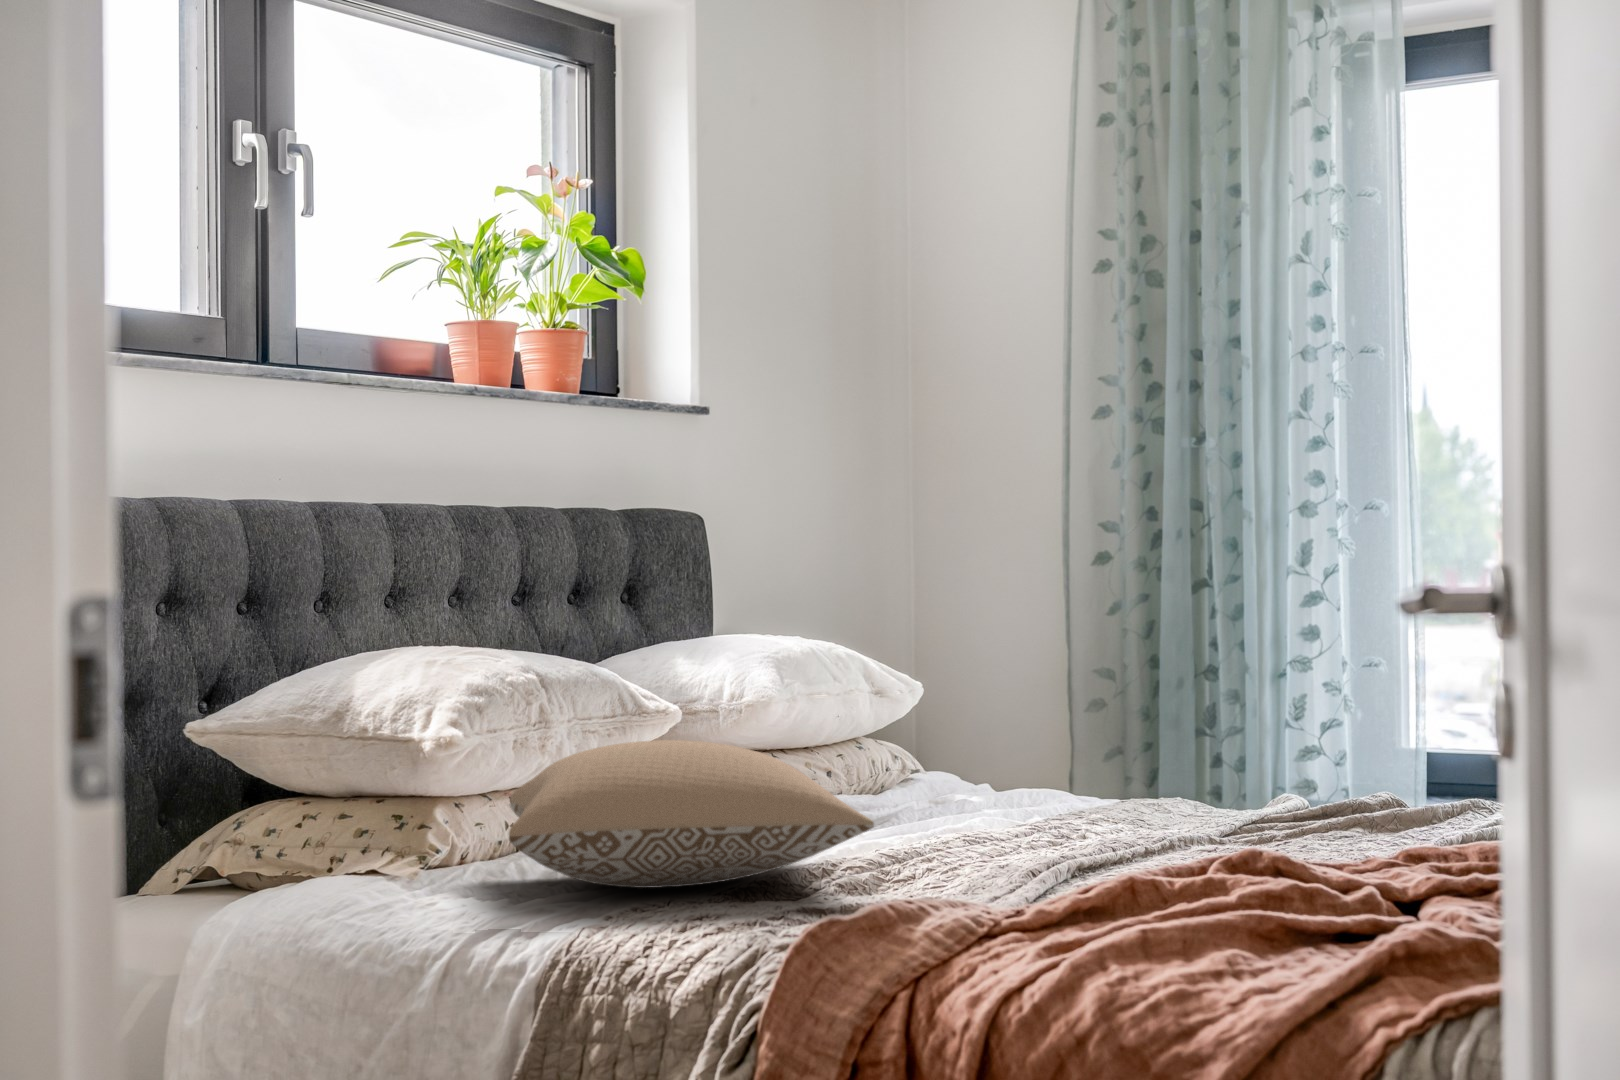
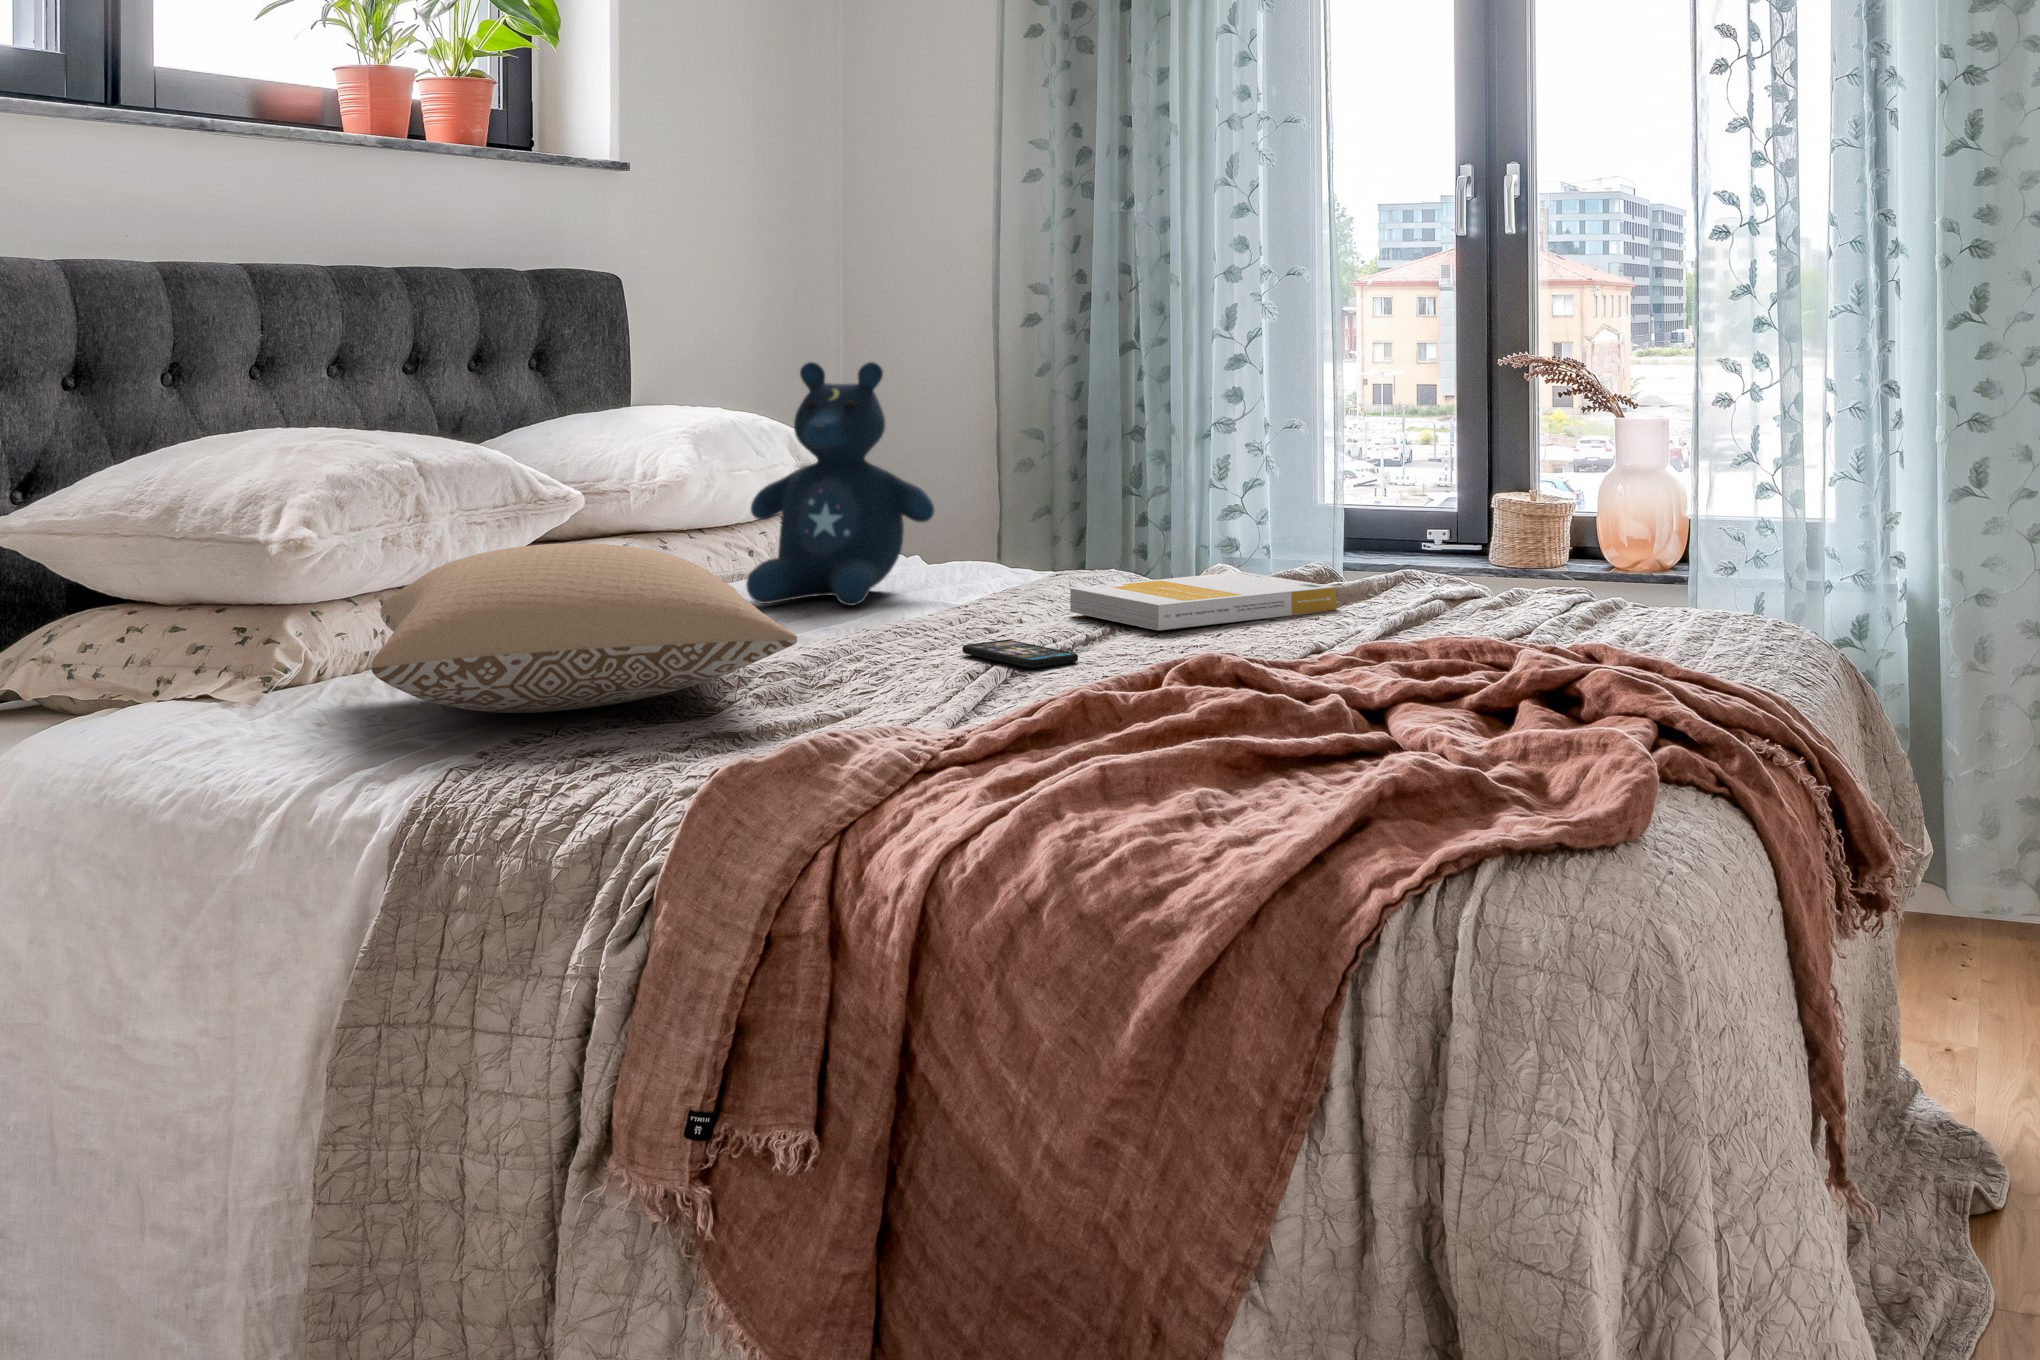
stuffed bear: none [827,588,1003,818] -> present [746,362,935,606]
book: none [1133,791,1403,839] -> present [1069,572,1336,630]
smartphone: none [1029,843,1139,865] -> present [962,640,1078,668]

